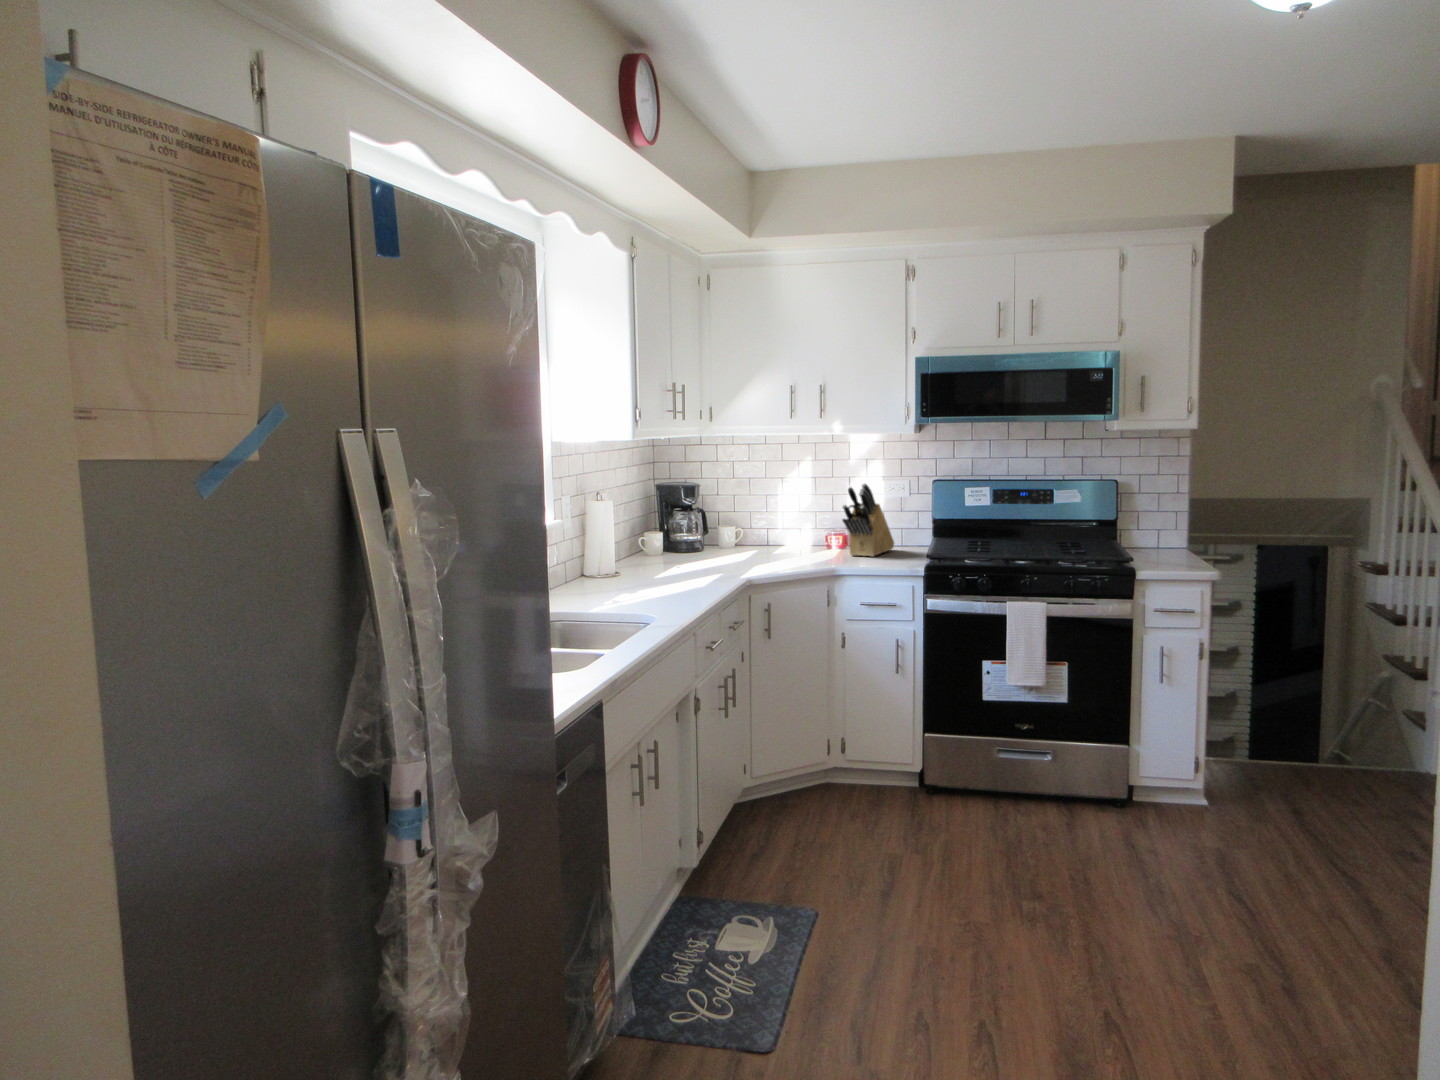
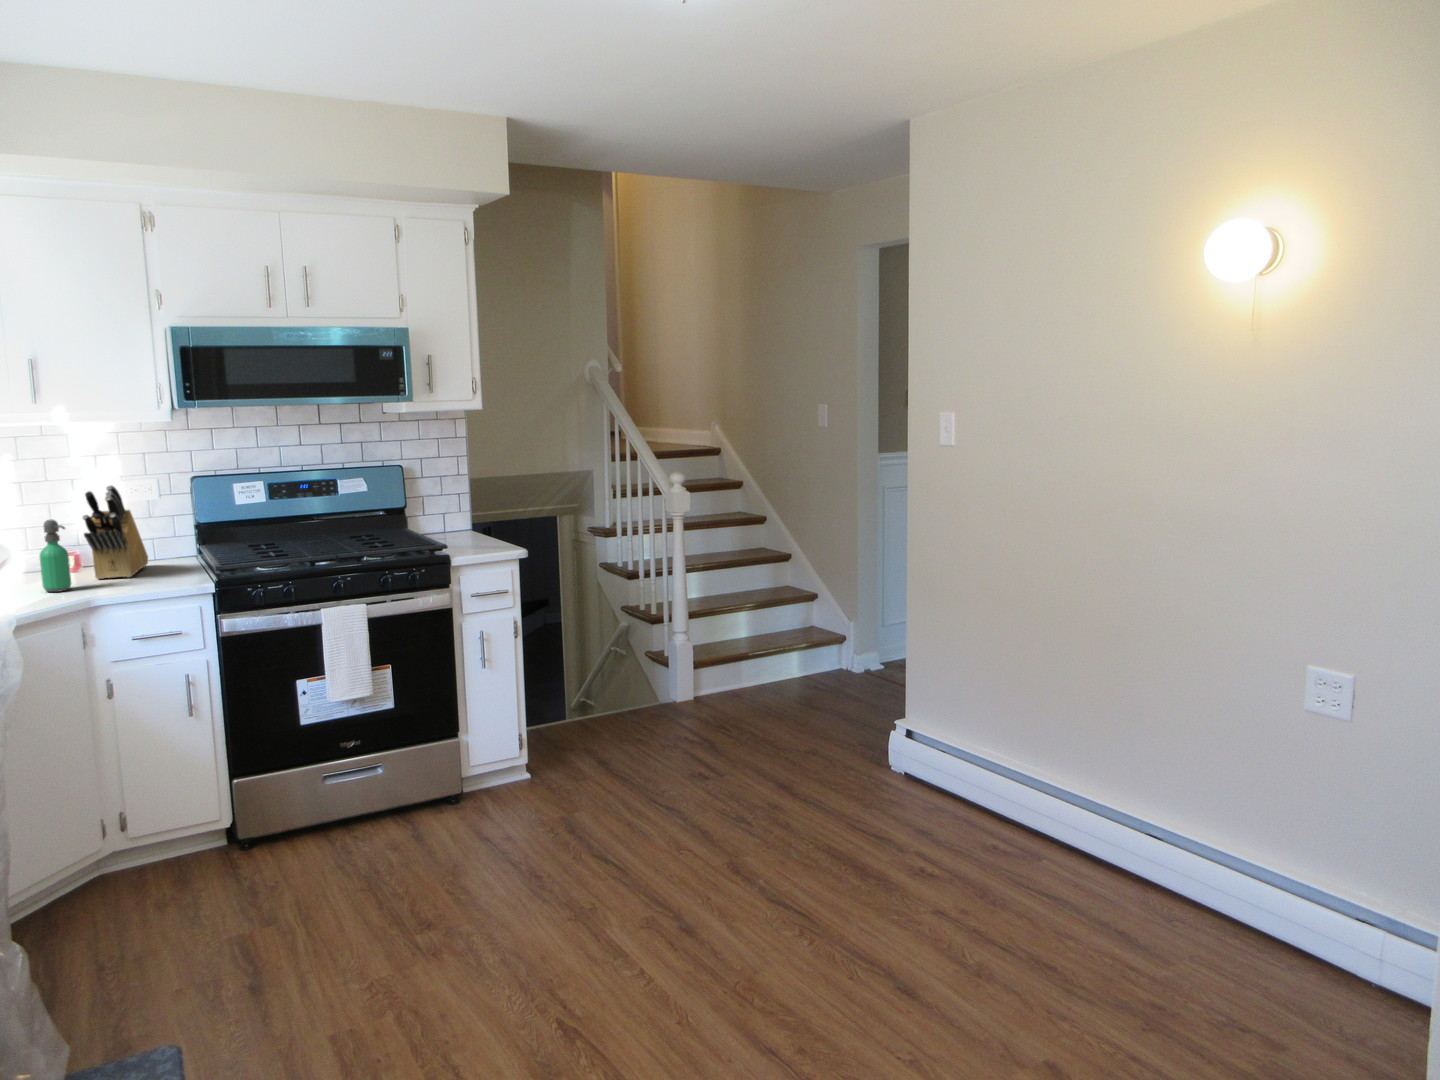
soap dispenser: none [810,506,829,561] -> present [40,520,71,592]

